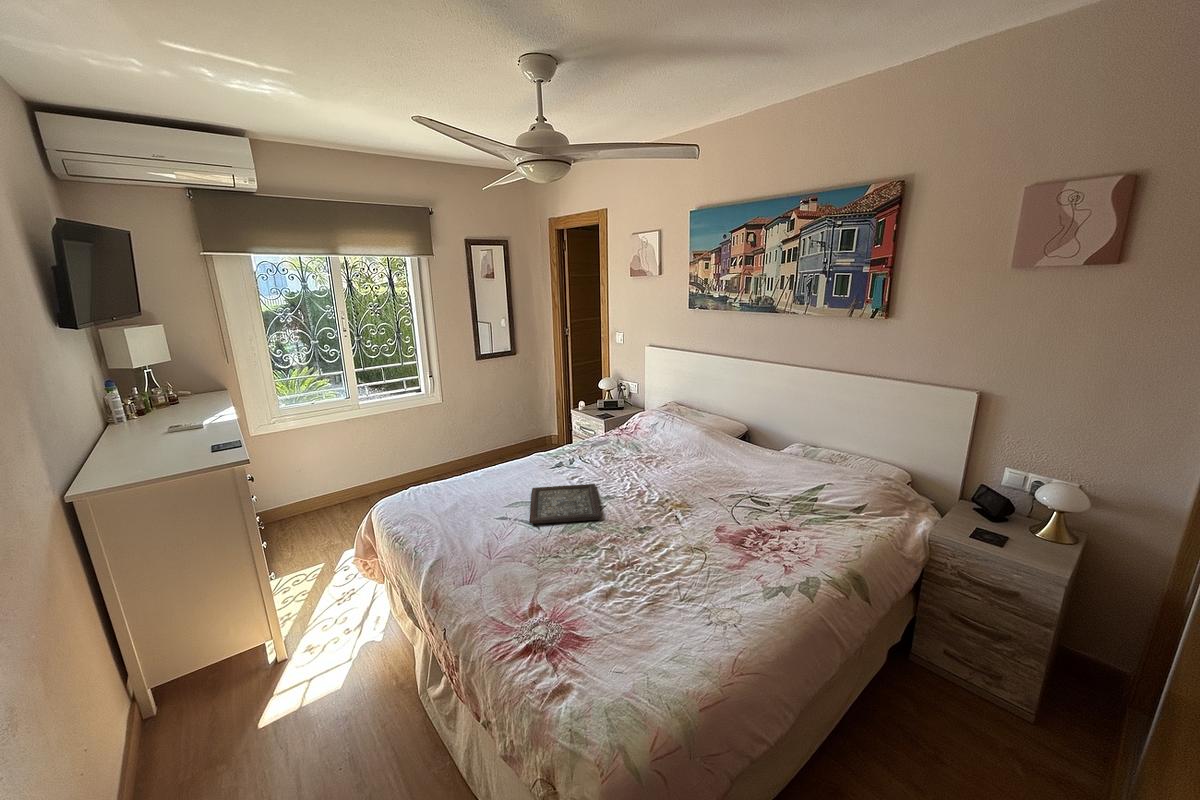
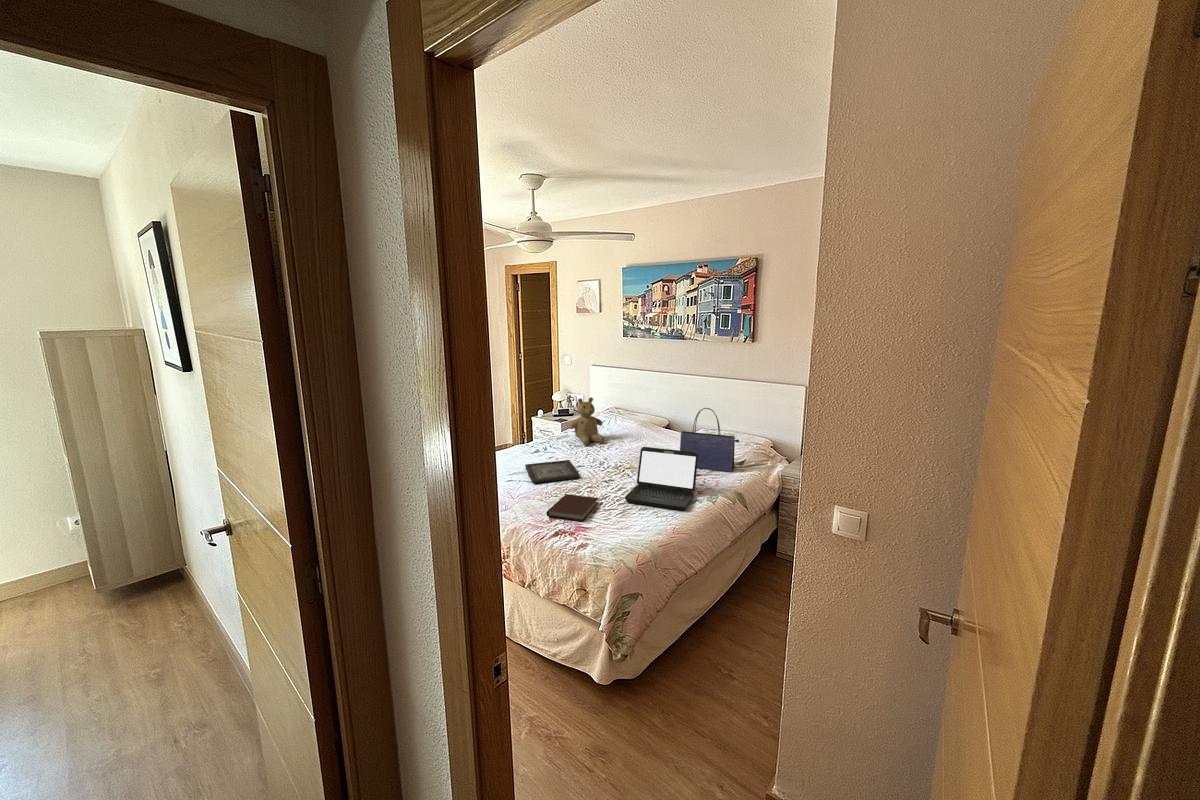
teddy bear: none [605,392,652,458] -> present [569,397,604,445]
tote bag: none [756,423,860,529] -> present [680,408,739,472]
laptop: none [659,485,789,614] -> present [625,447,698,510]
notebook: none [527,555,617,620] -> present [547,494,598,521]

